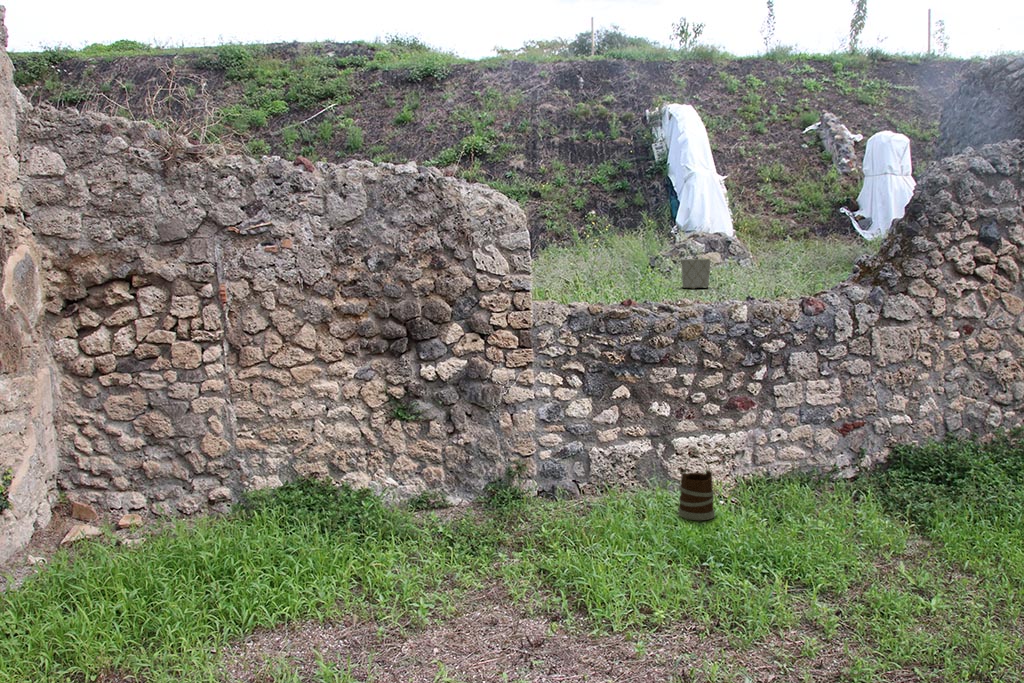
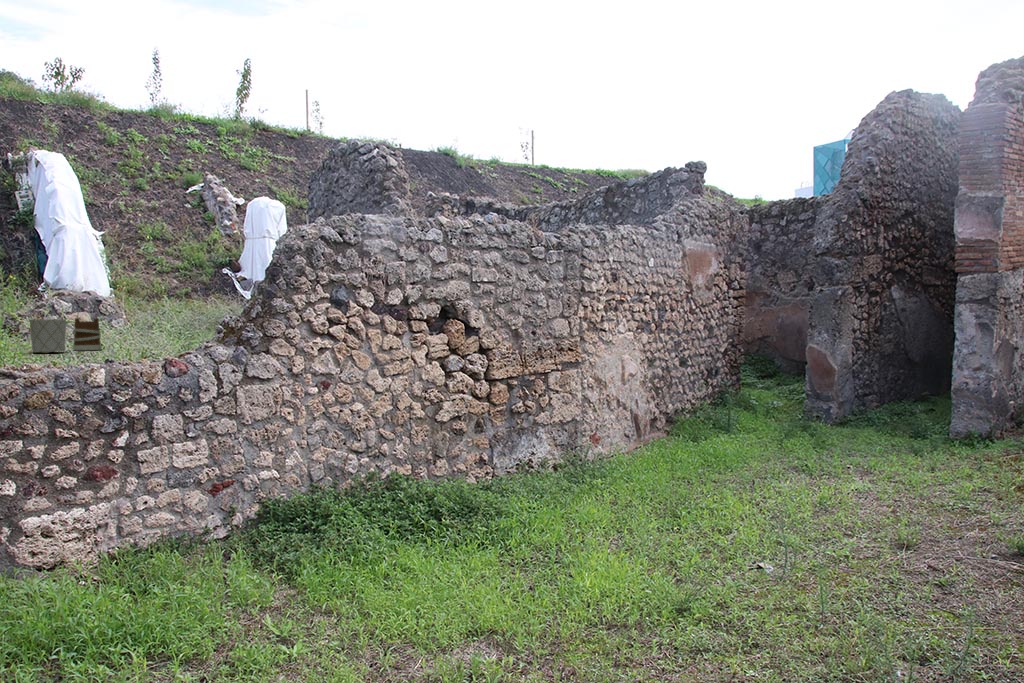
wooden bucket: present [678,452,715,520] -> present [73,303,102,350]

